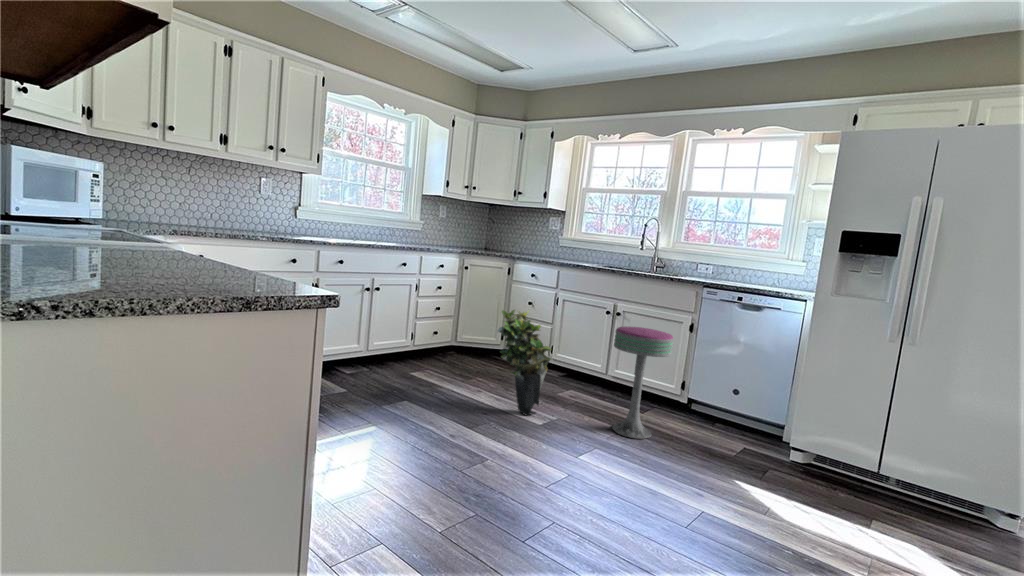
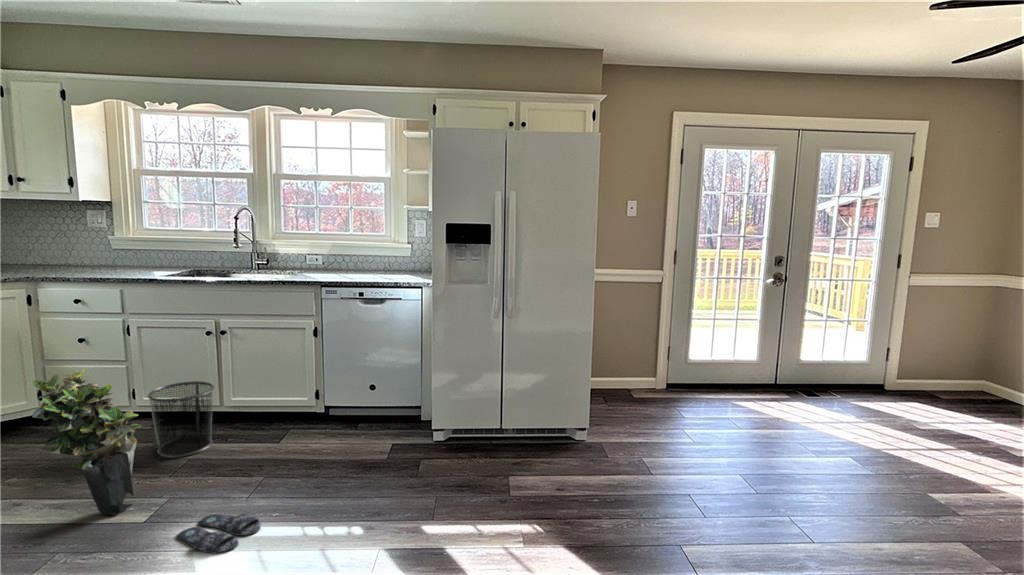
bar stool: present [613,327,674,439] -> none [229,352,304,486]
waste bin: none [558,344,604,400] -> present [148,381,214,458]
slippers: none [558,437,614,463] -> present [178,514,260,554]

